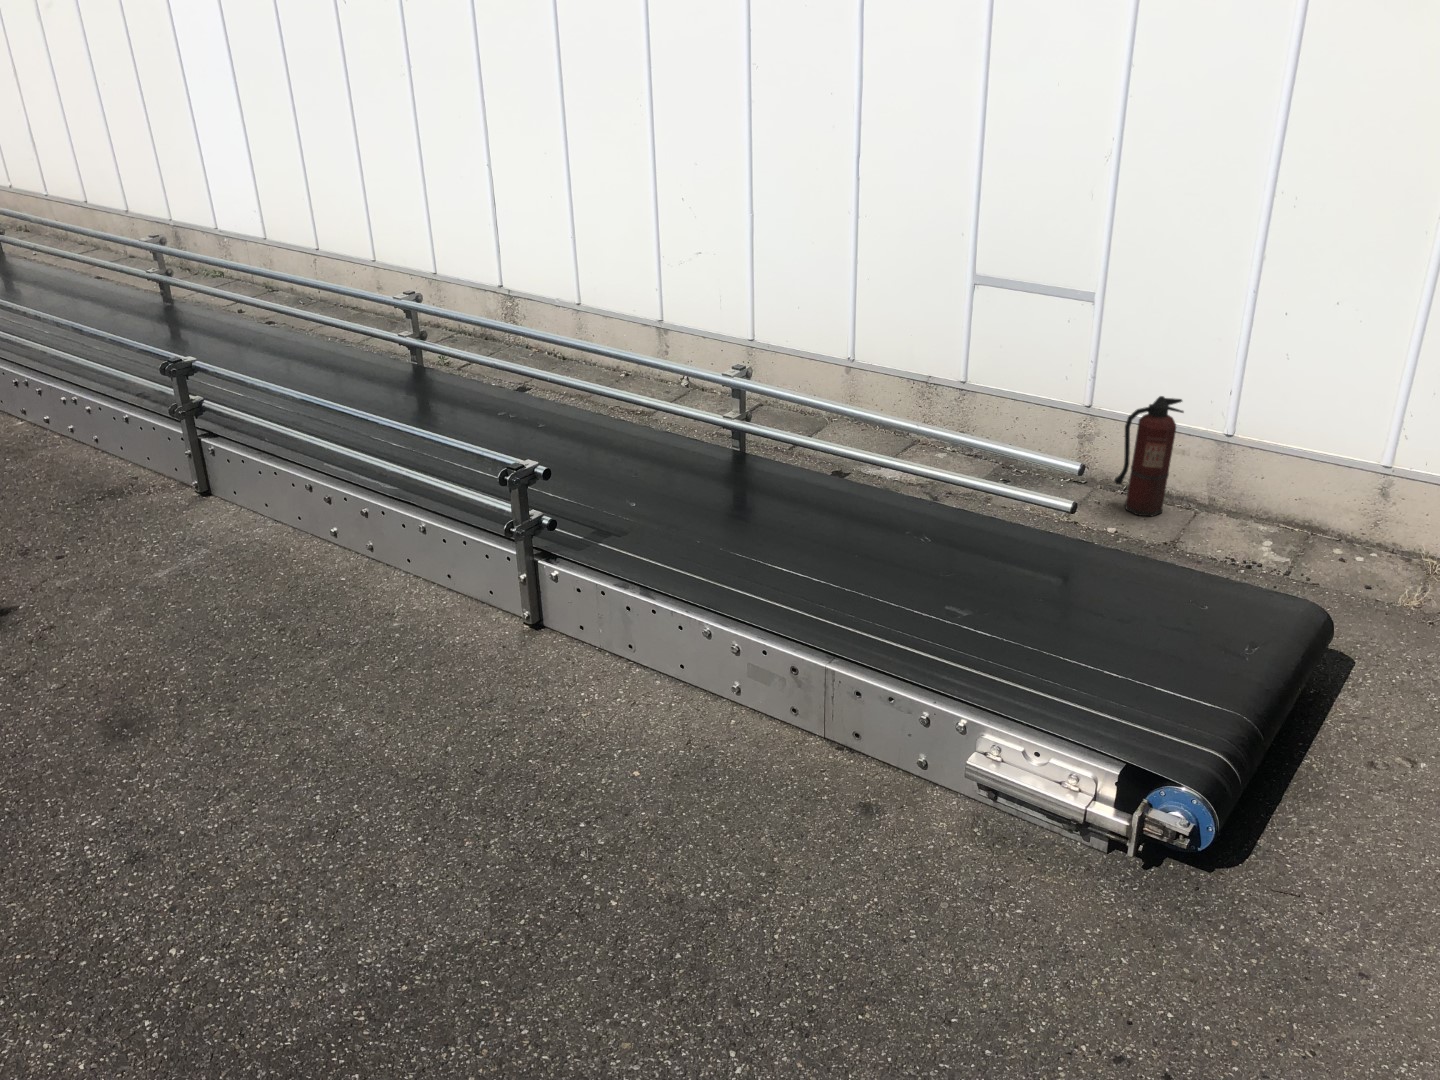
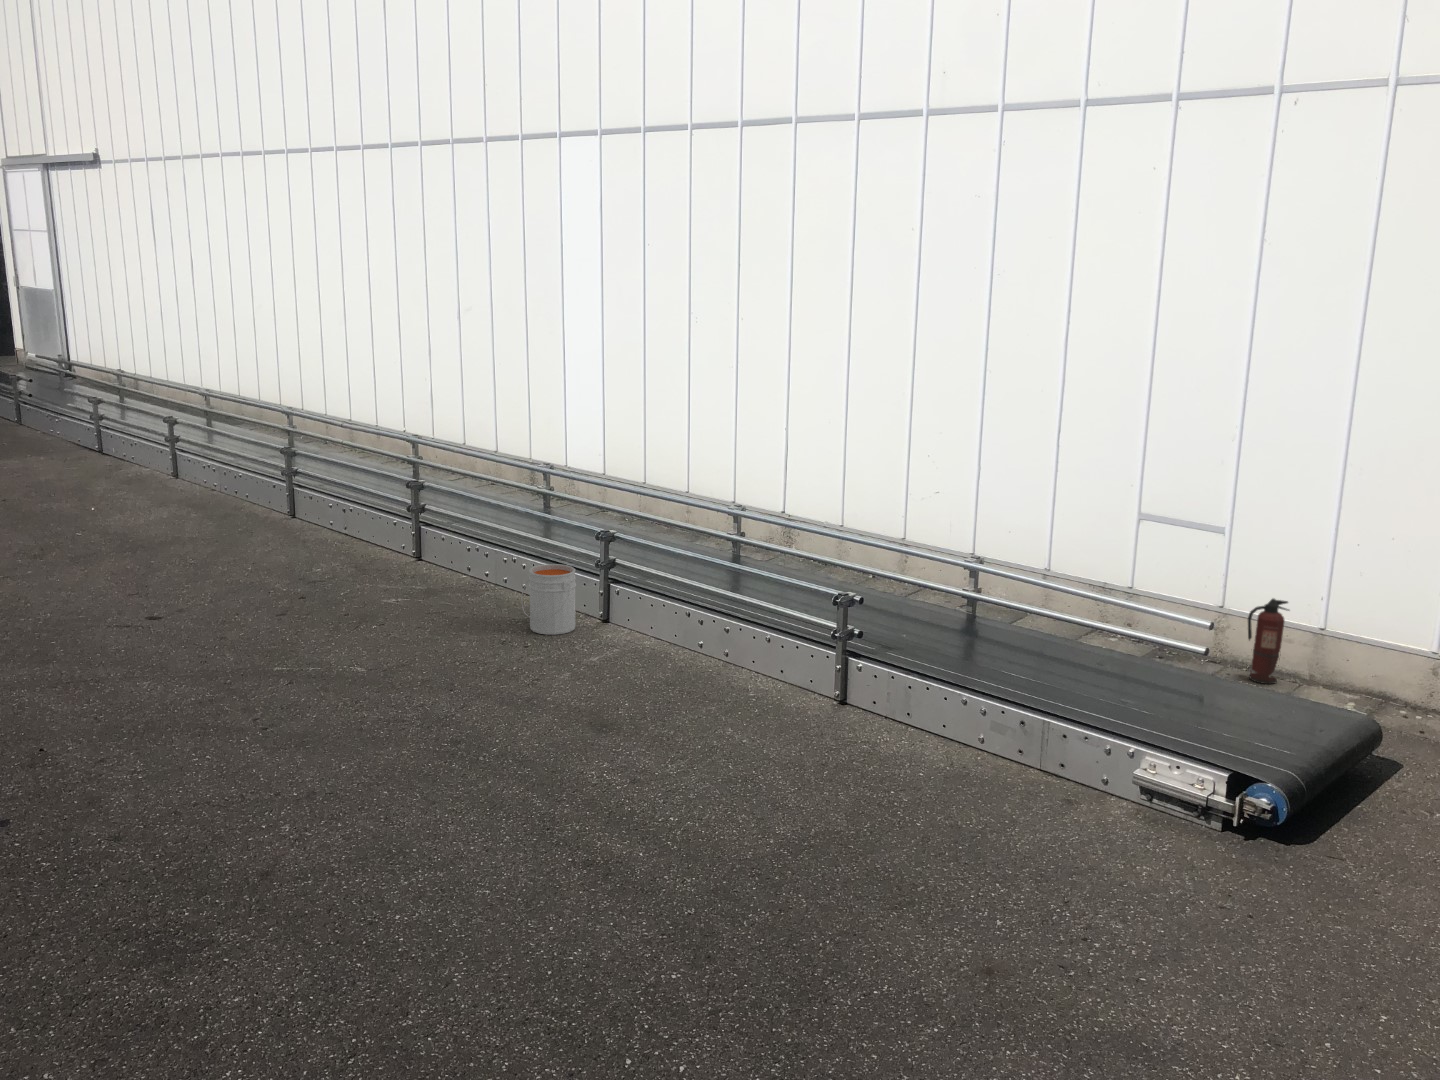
bucket: none [70,411,168,521] -> present [521,564,576,635]

